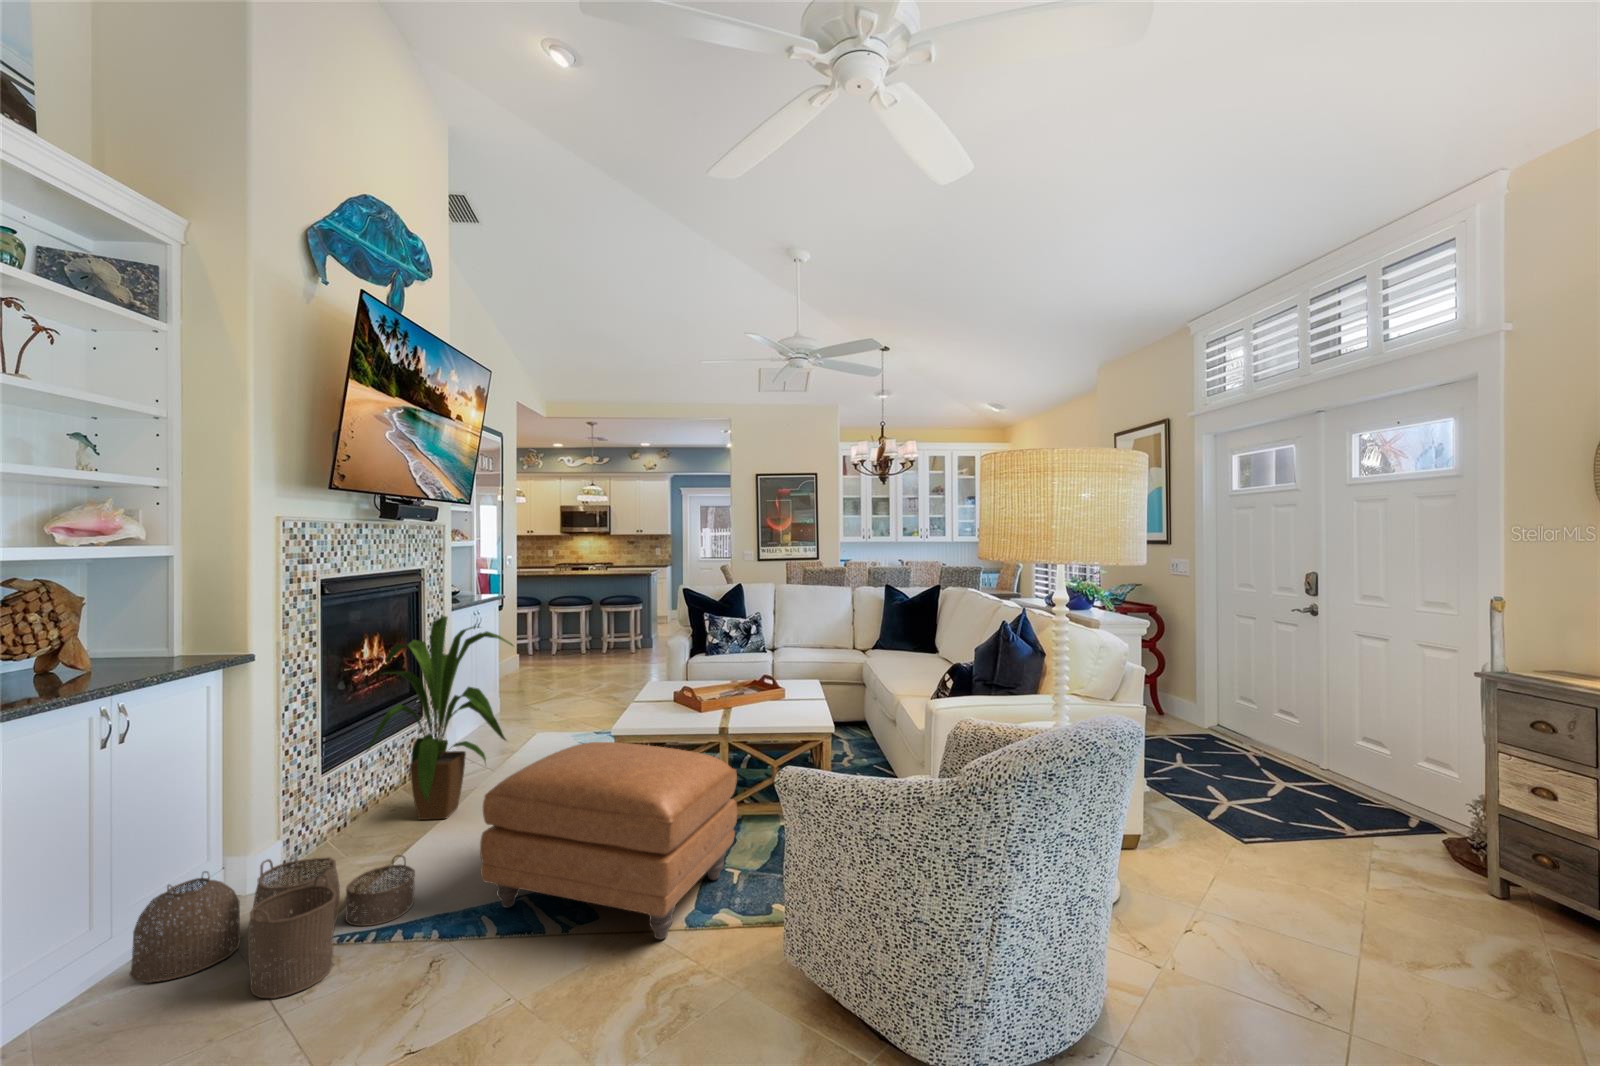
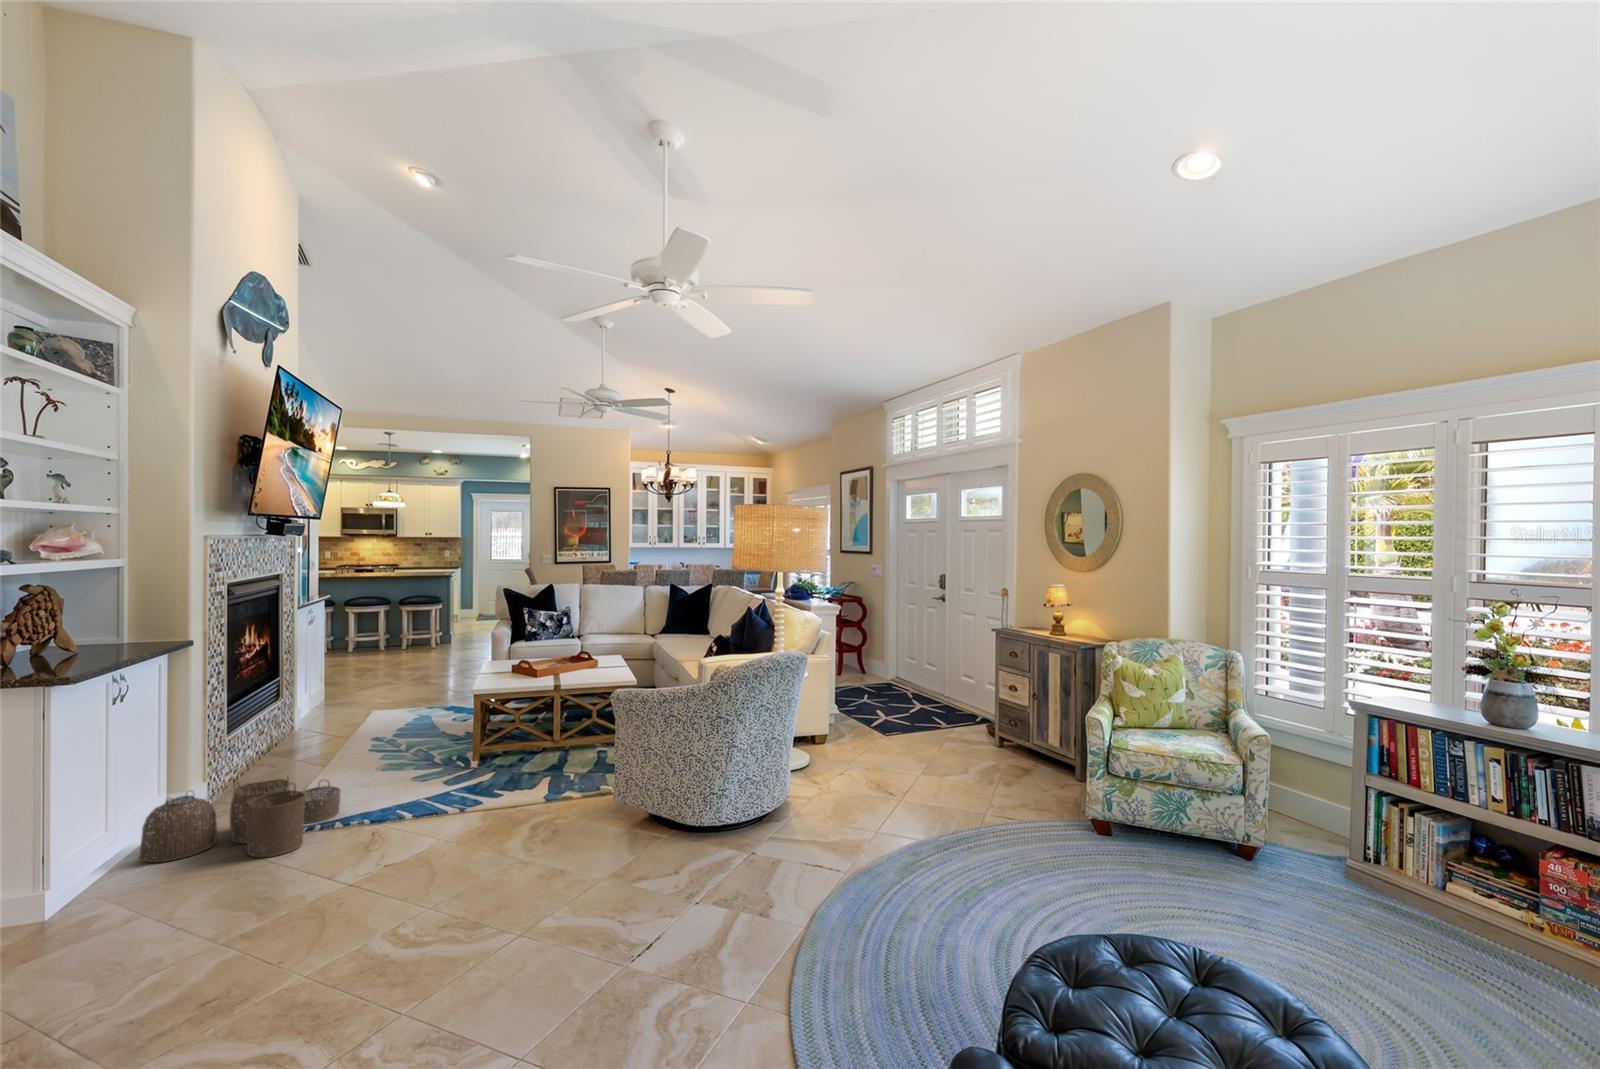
house plant: present [367,616,513,820] -> none [264,611,388,770]
ottoman: present [480,742,738,940] -> none [397,696,574,807]

